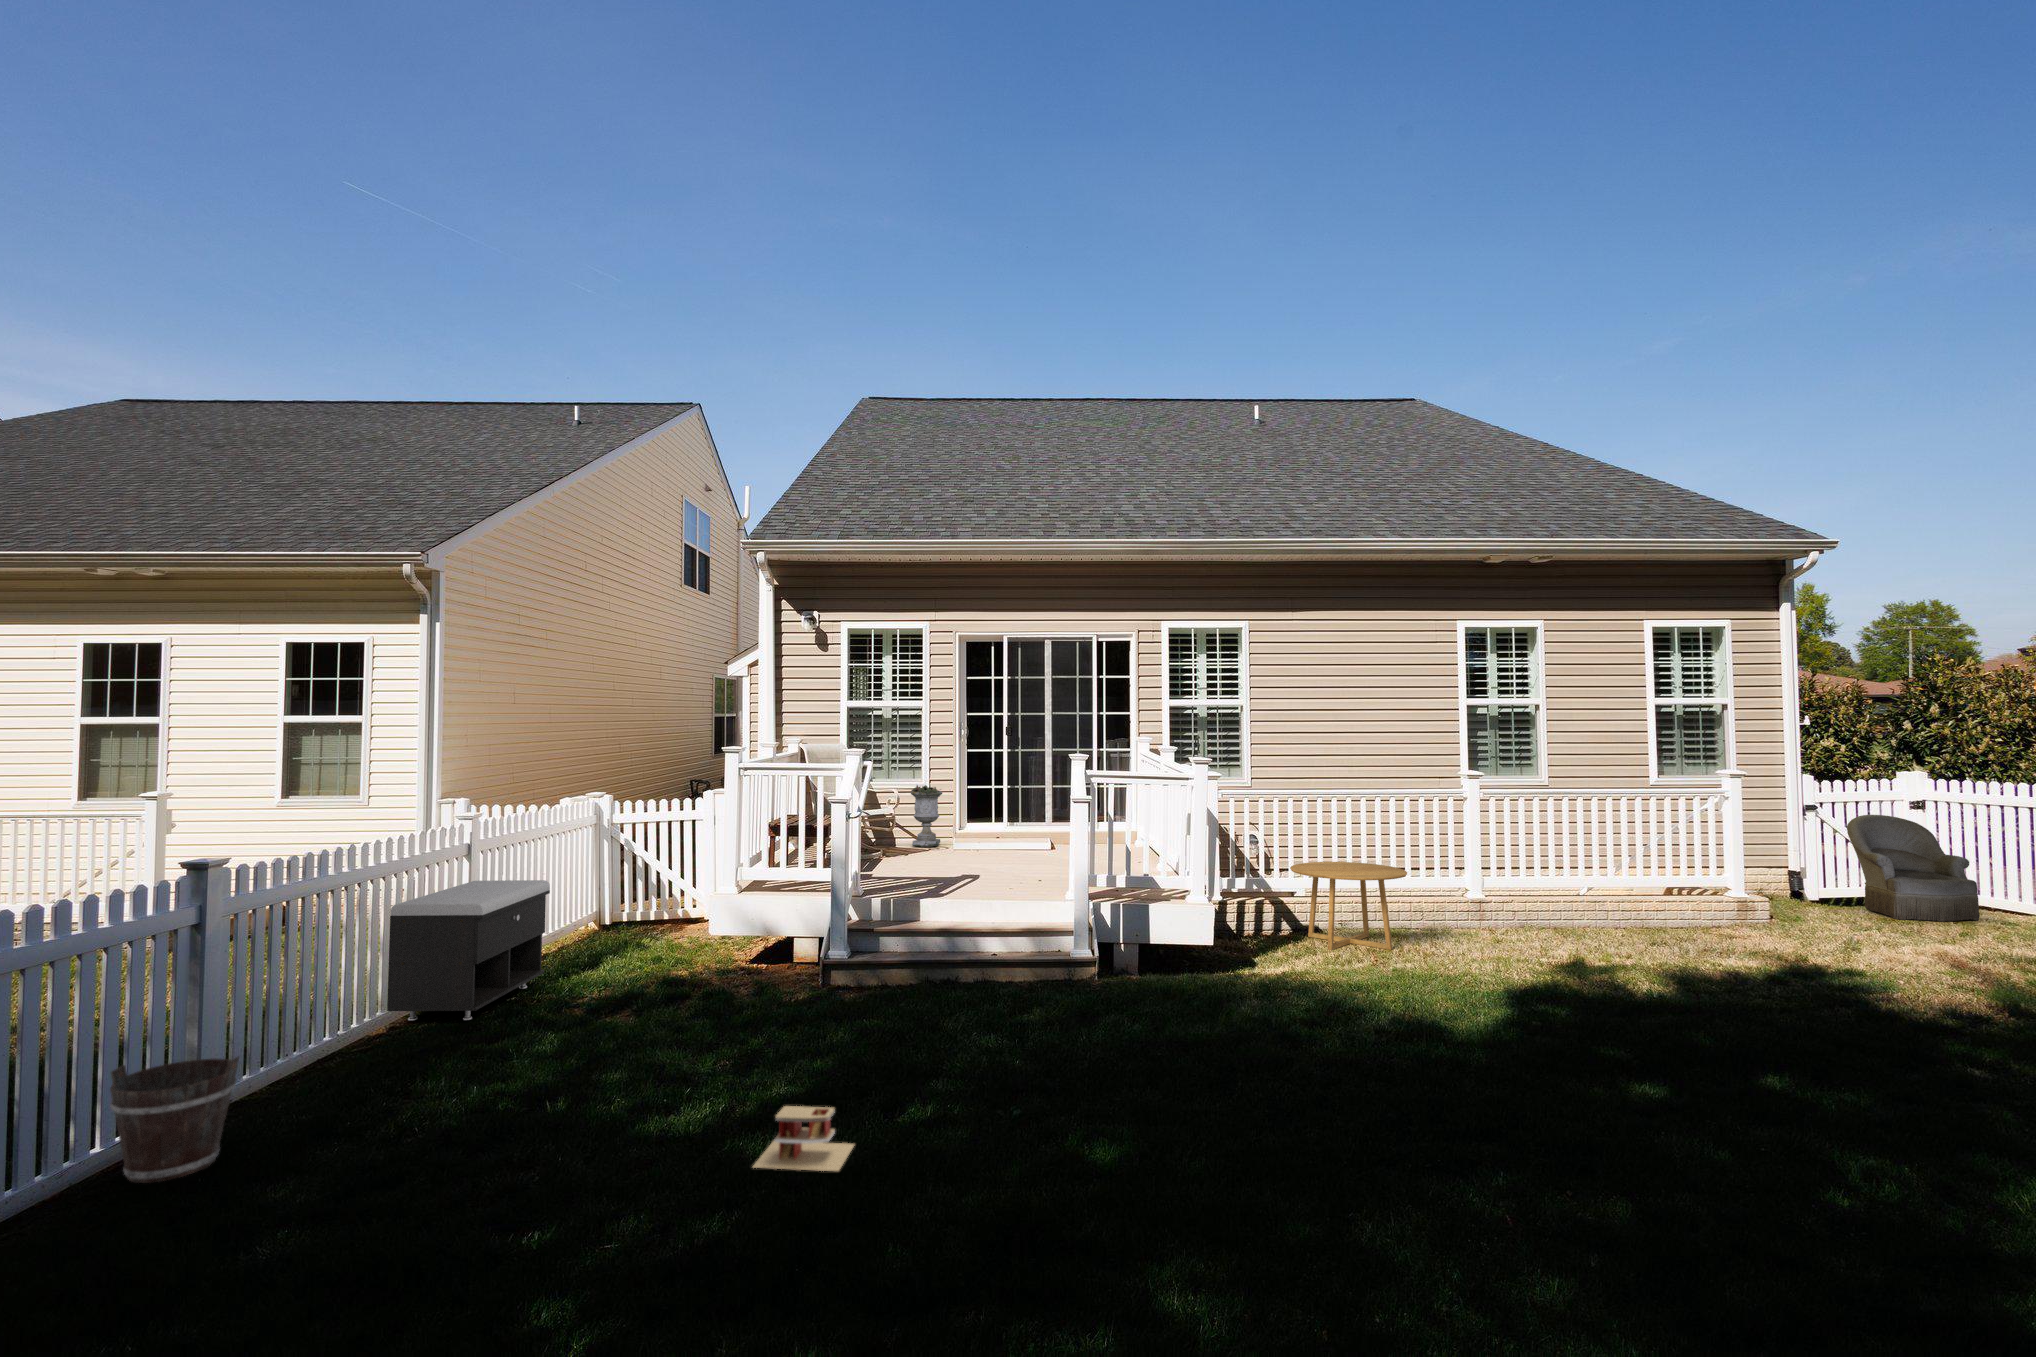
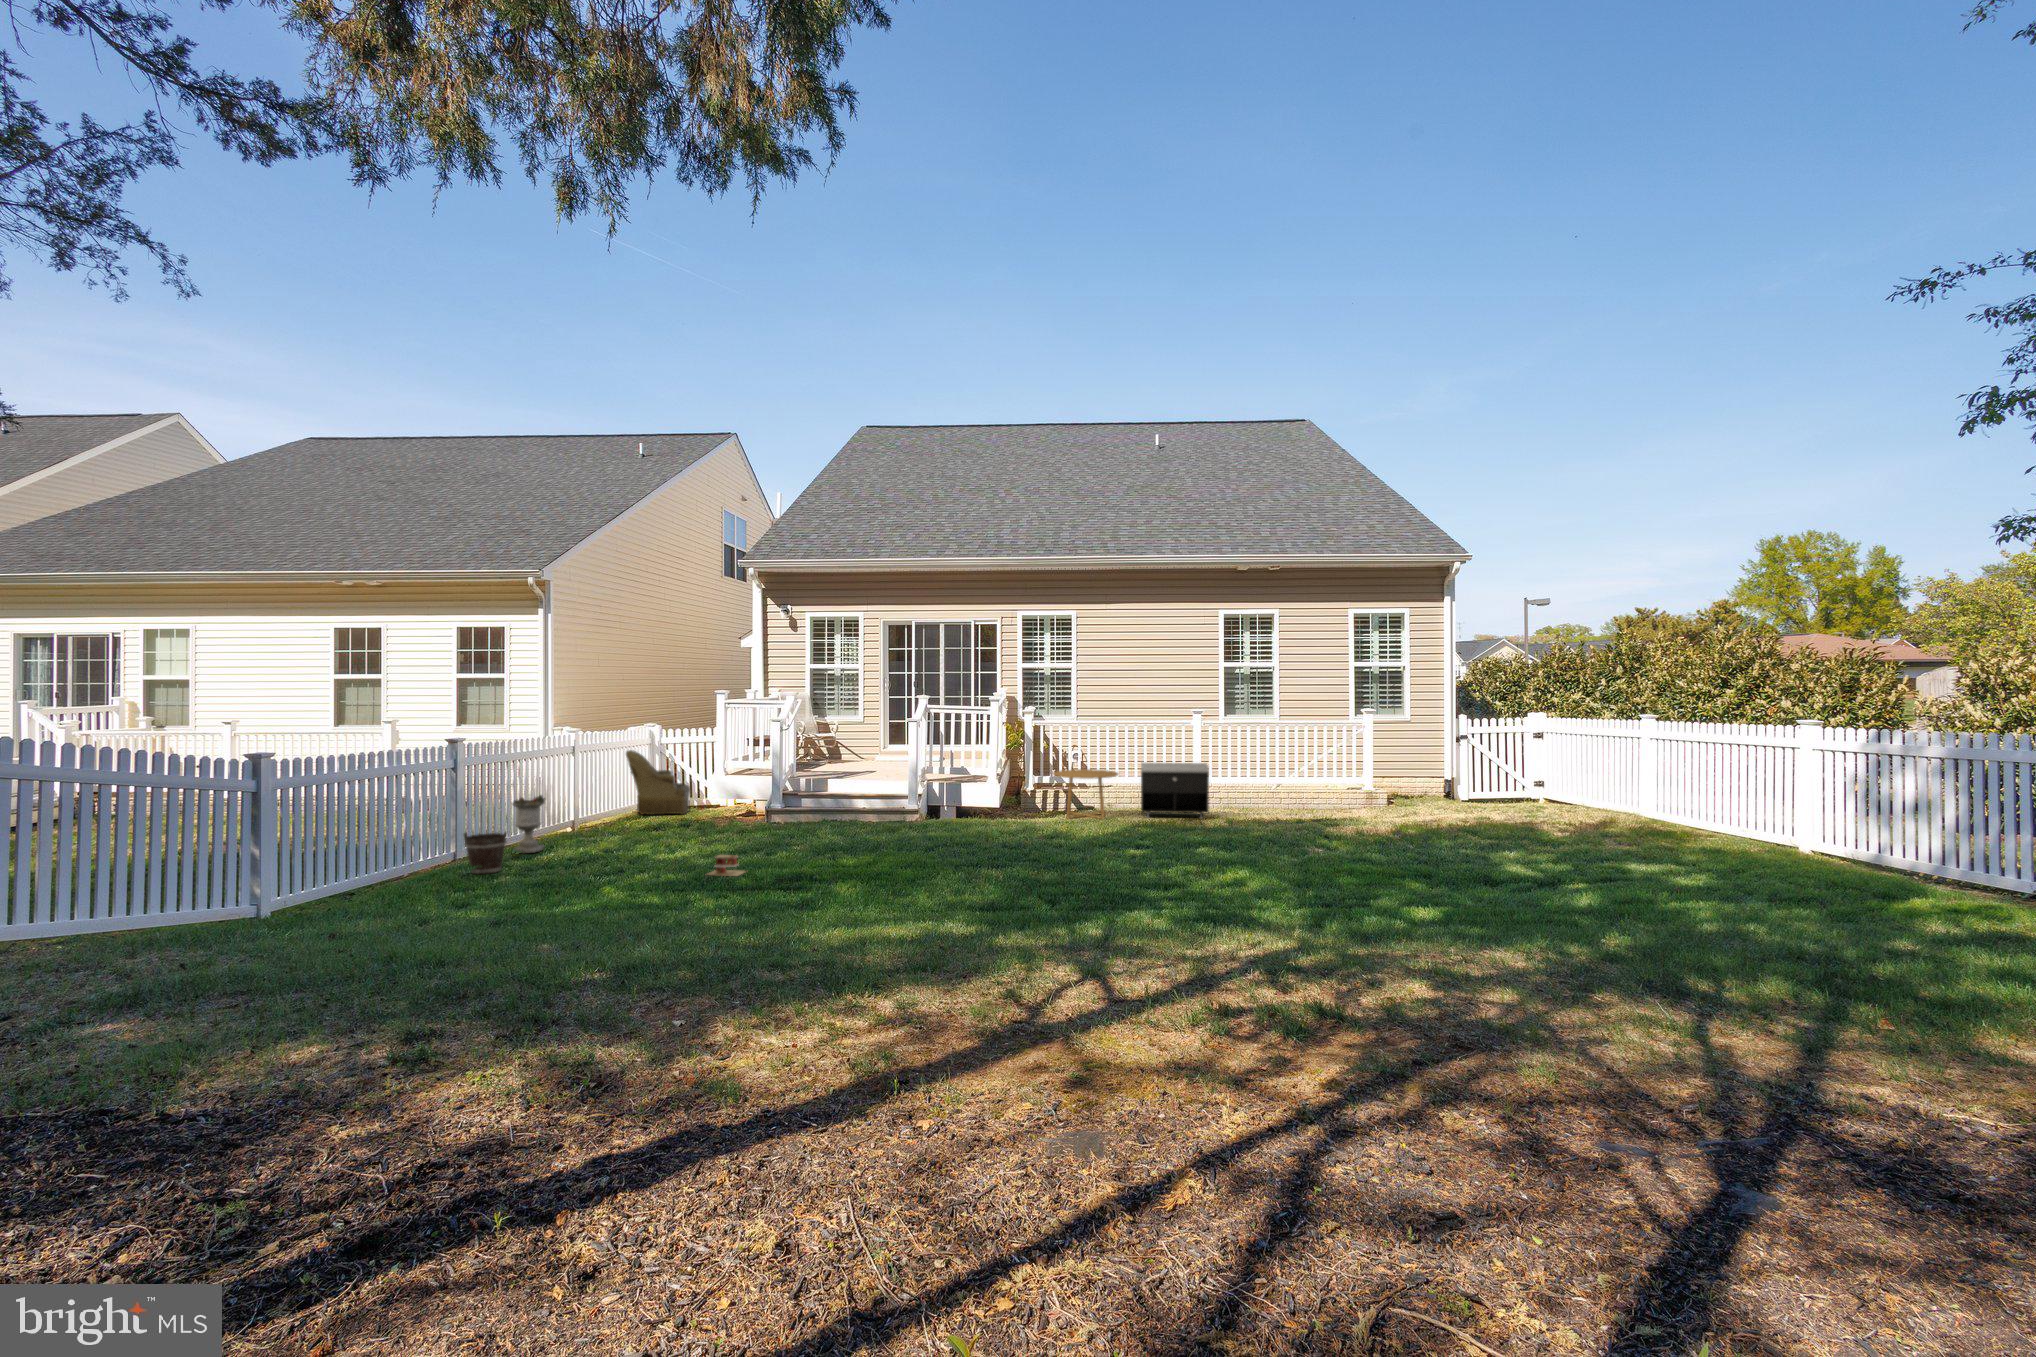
planter: present [911,785,942,847] -> present [512,795,545,854]
armchair: present [1847,815,1980,922] -> present [626,750,690,815]
storage bench: present [387,880,550,1021] -> present [1141,763,1209,818]

